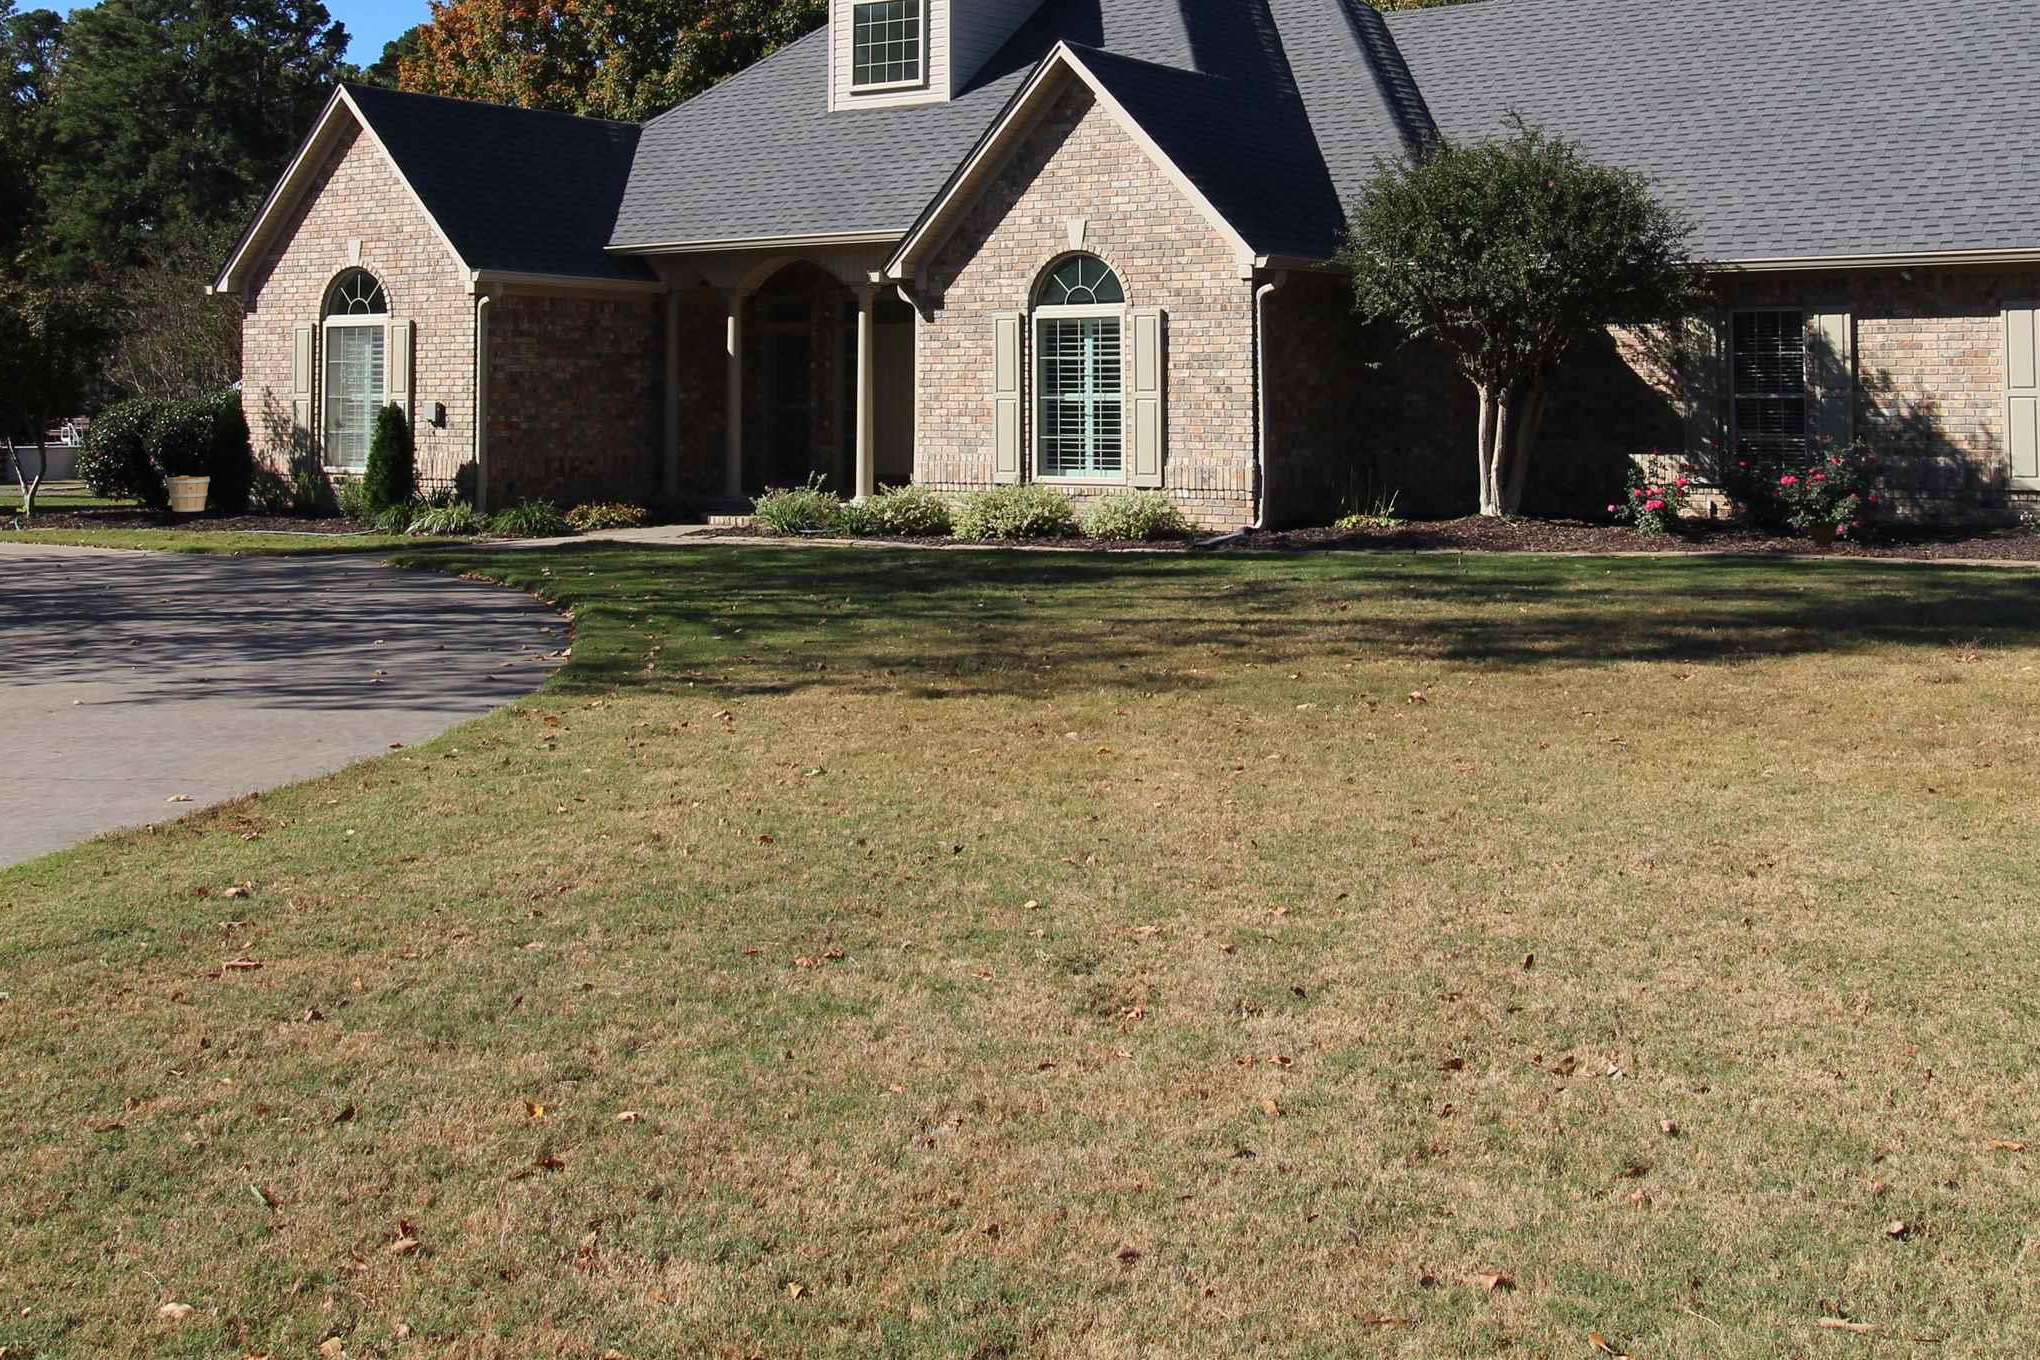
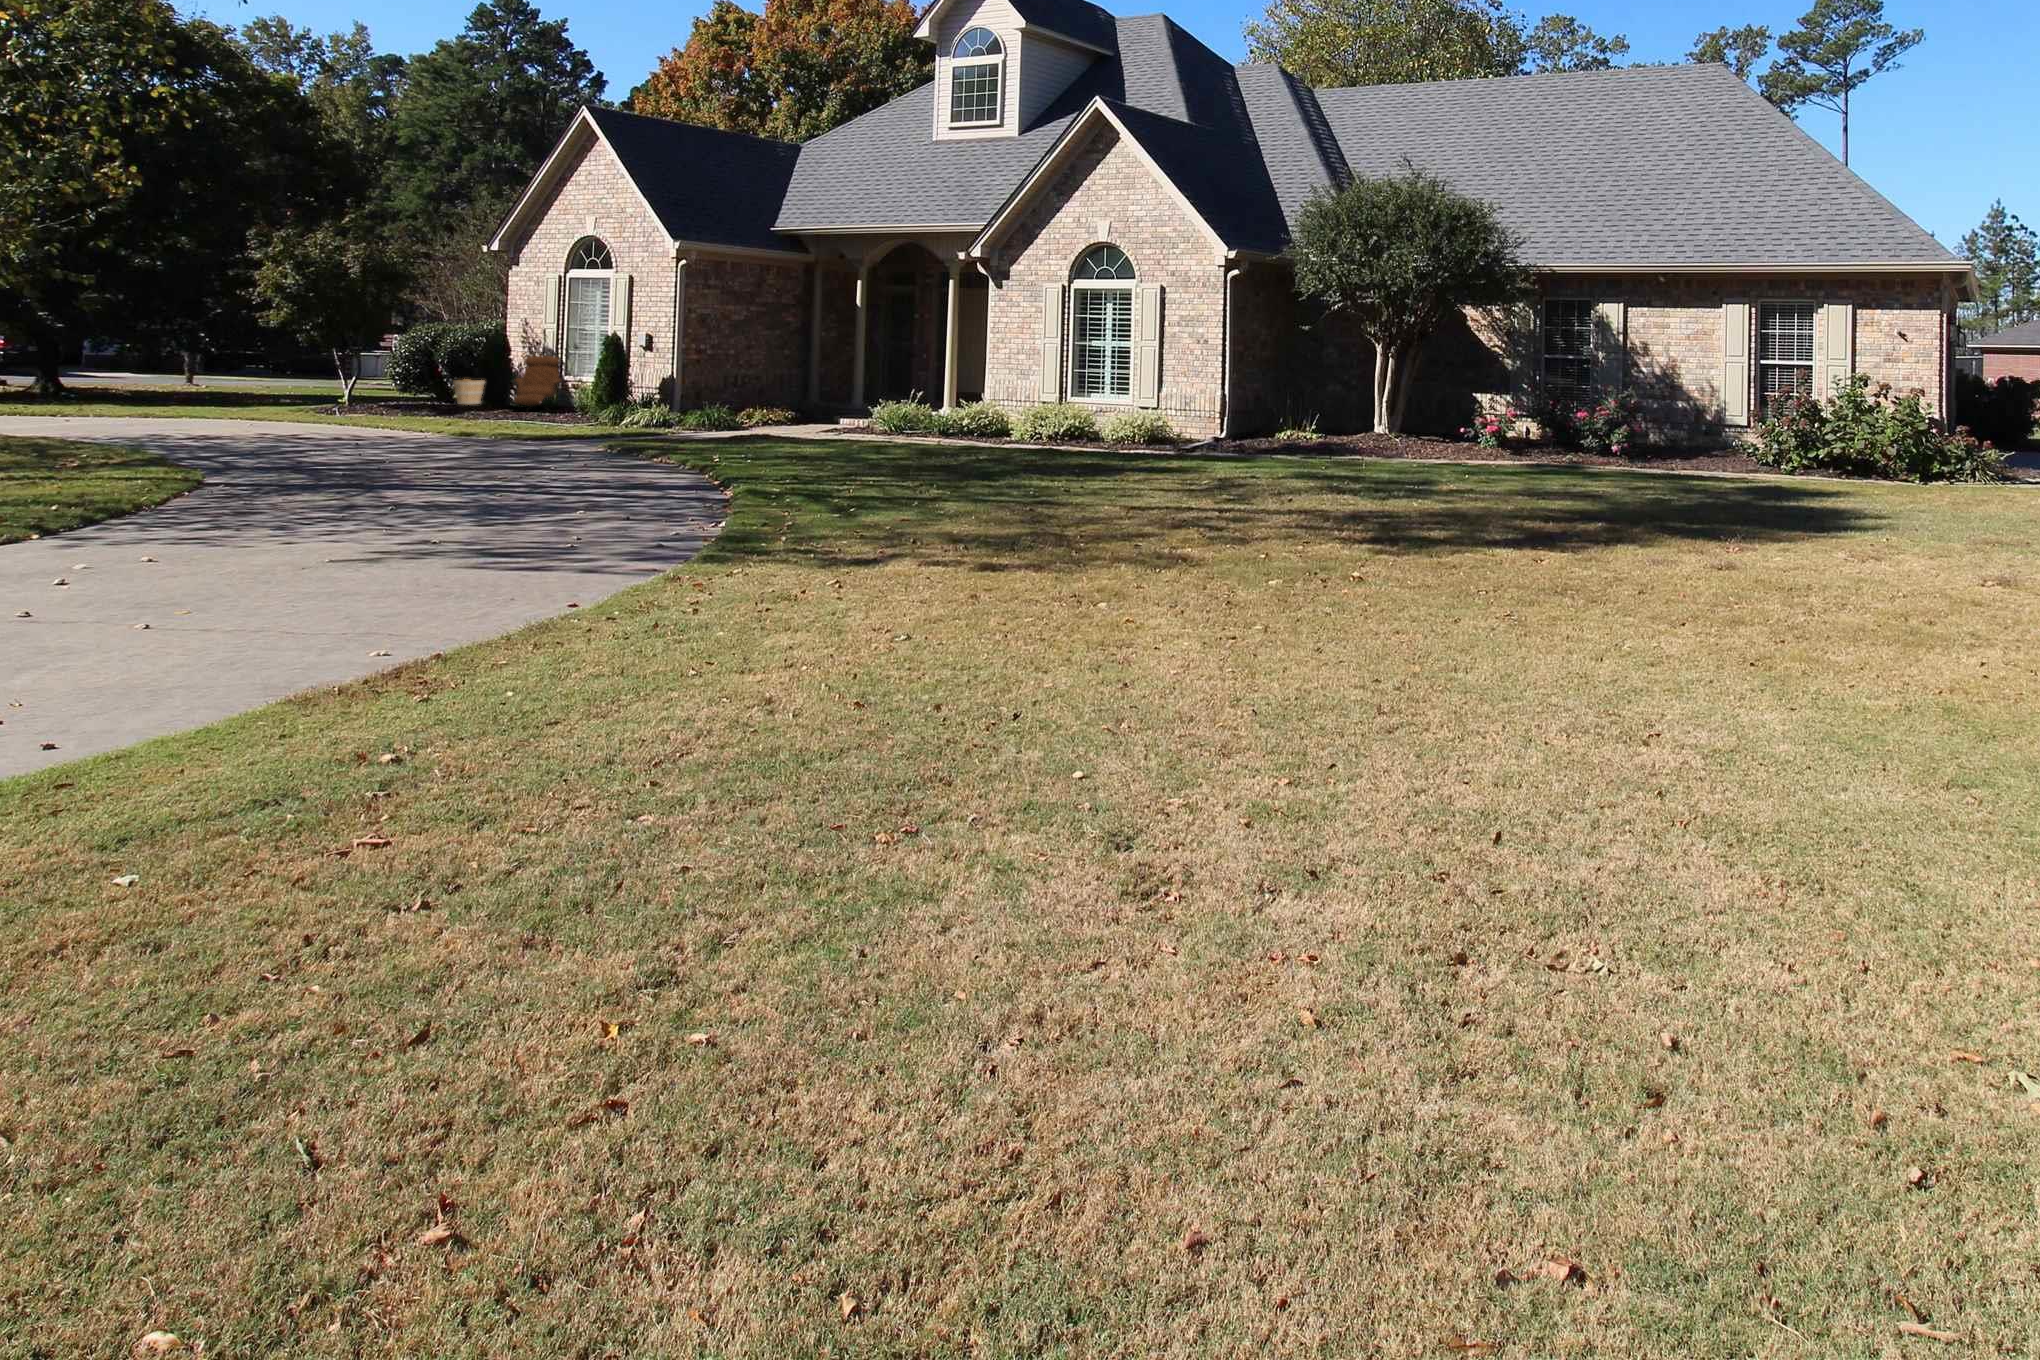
lounge chair: none [251,439,316,520] -> present [514,355,562,411]
decorative plant: present [1802,517,1844,547] -> none [1582,438,1620,459]

